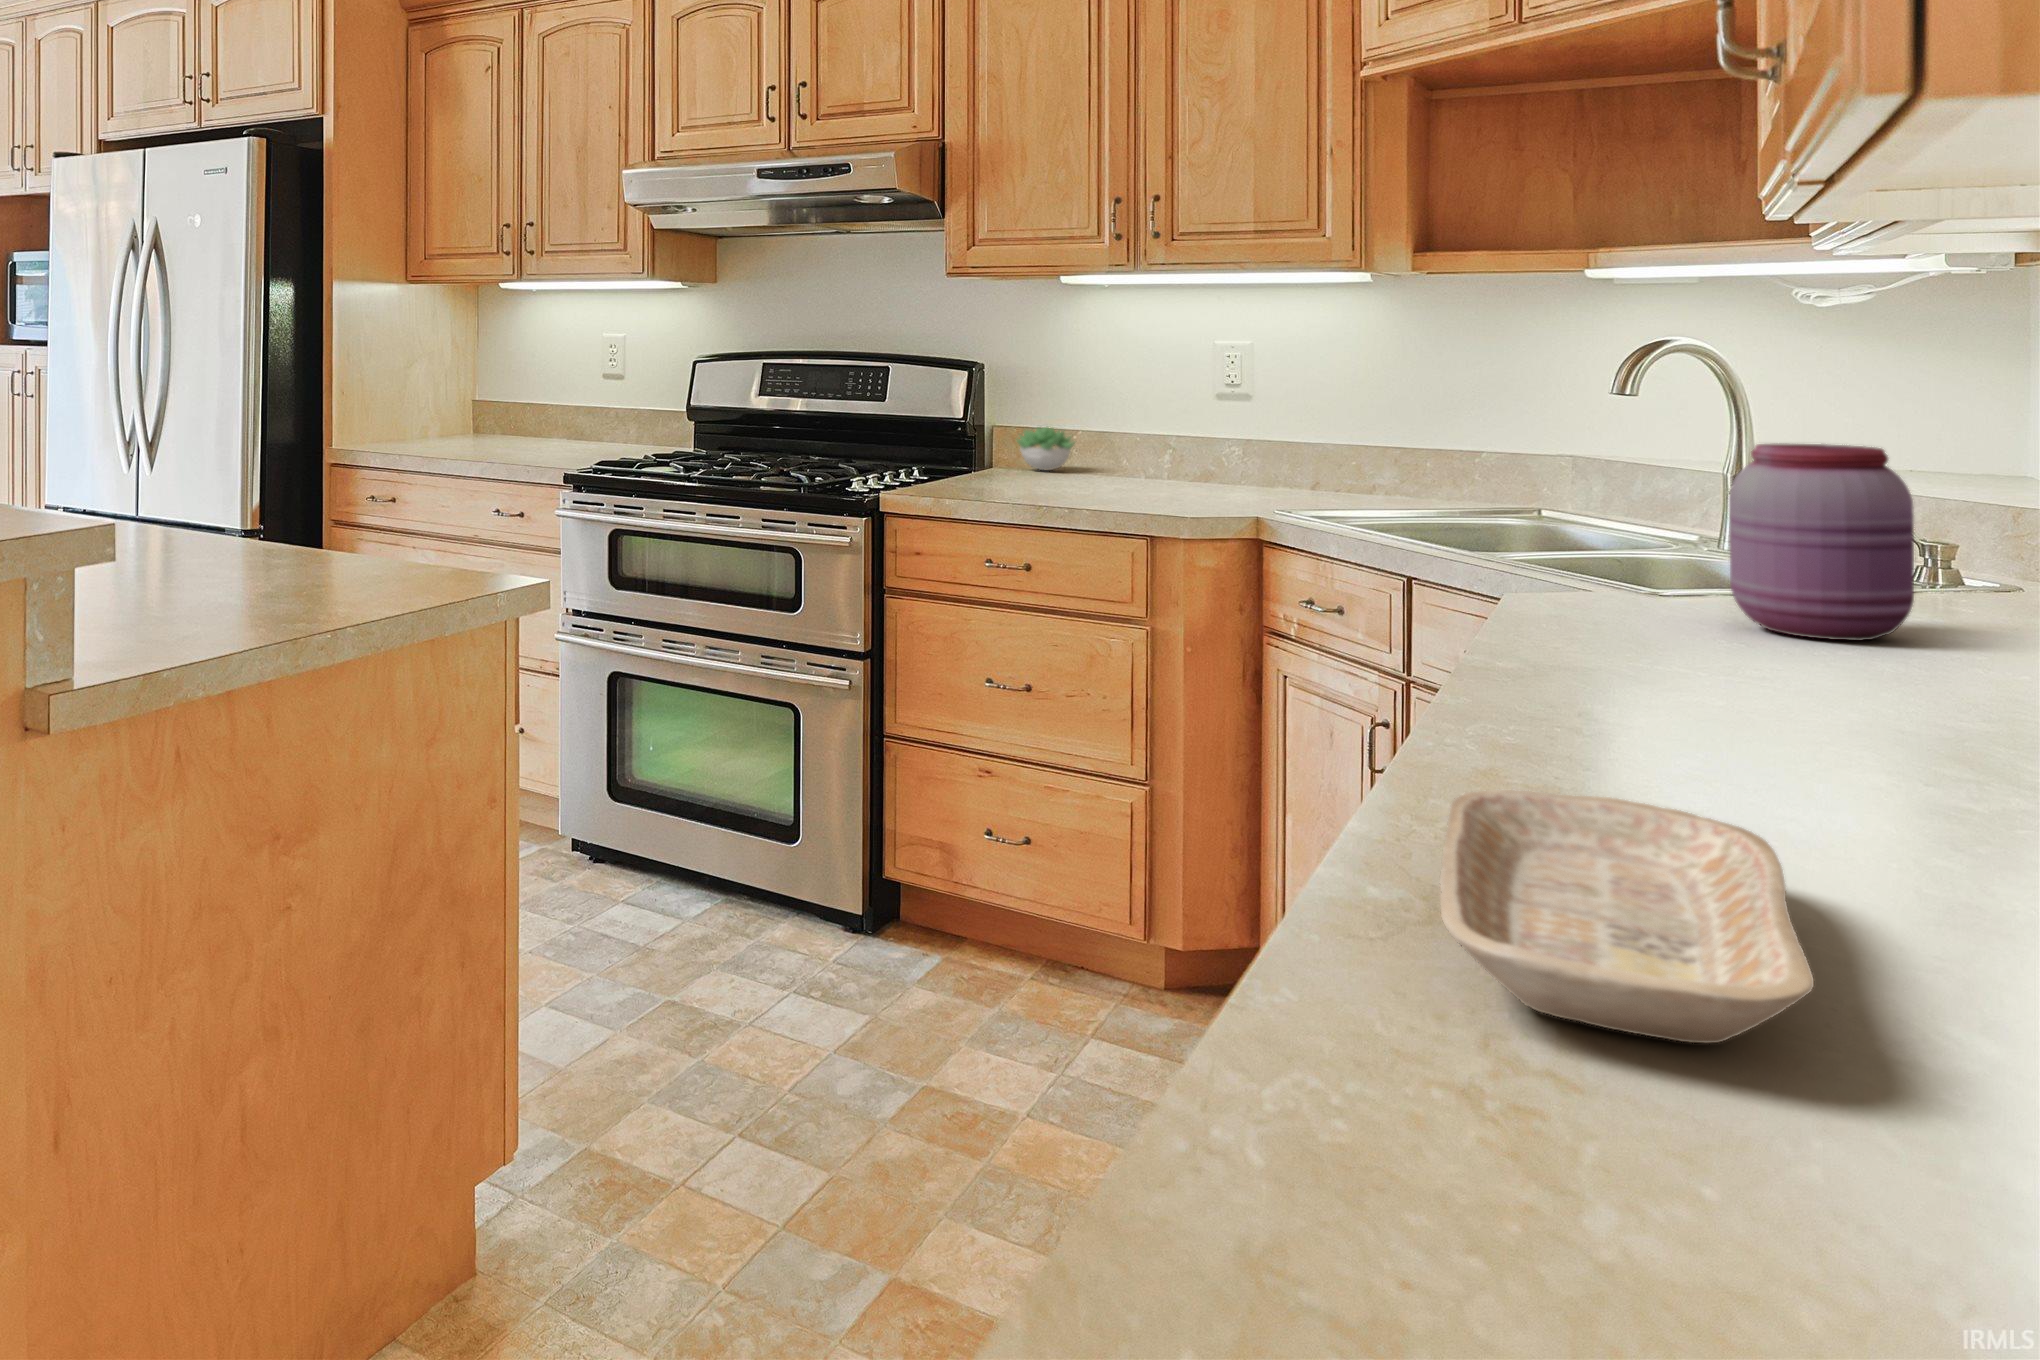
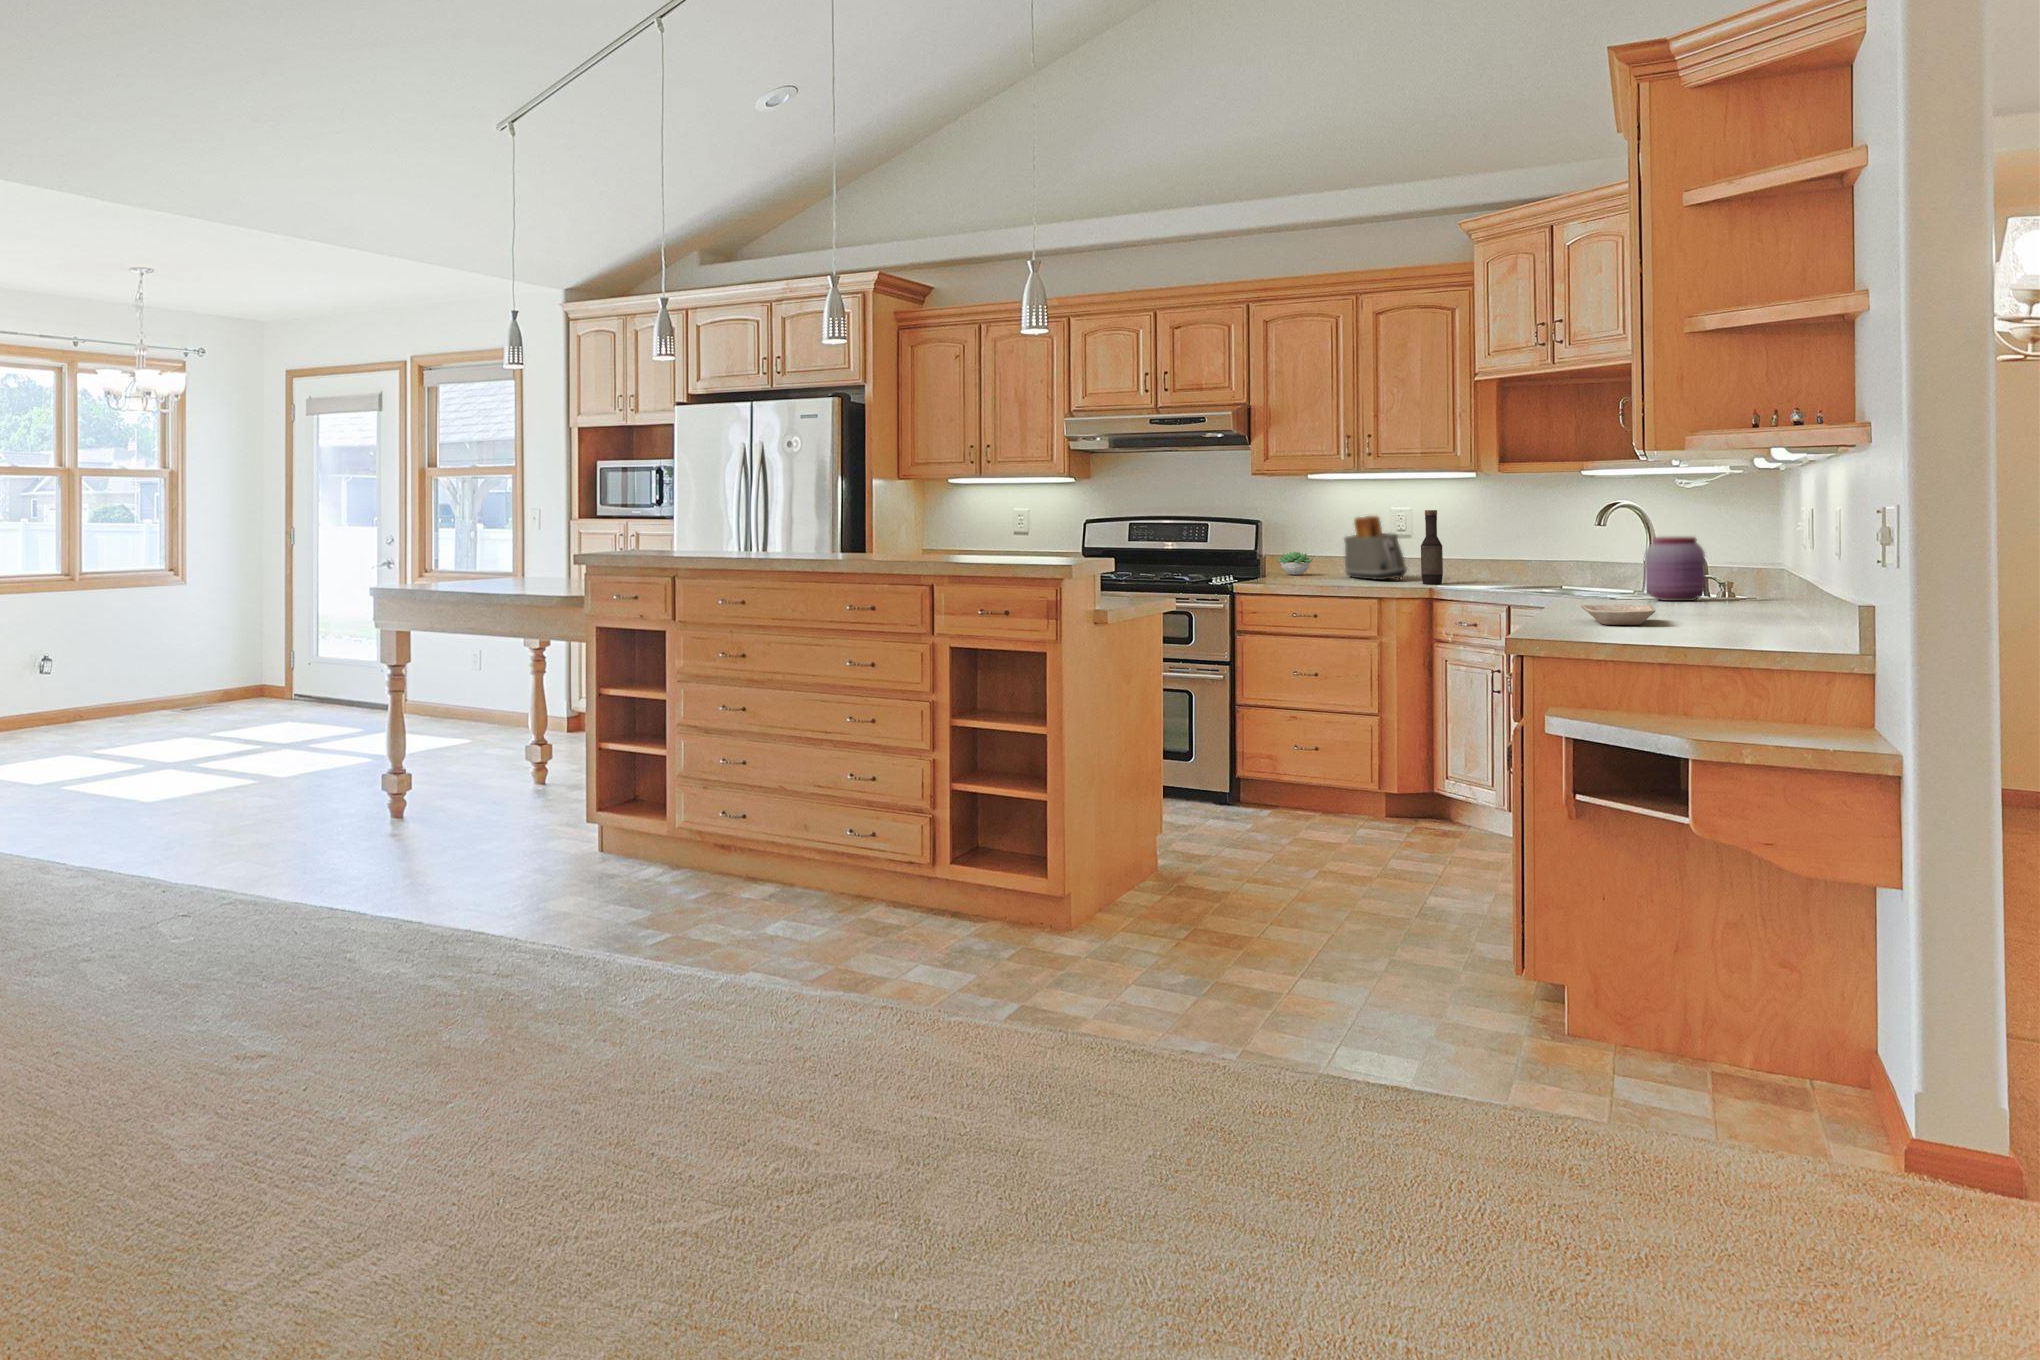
bottle: none [1255,352,1298,505] -> present [1421,510,1443,584]
toaster: none [1127,361,1236,490] -> present [1344,516,1407,580]

